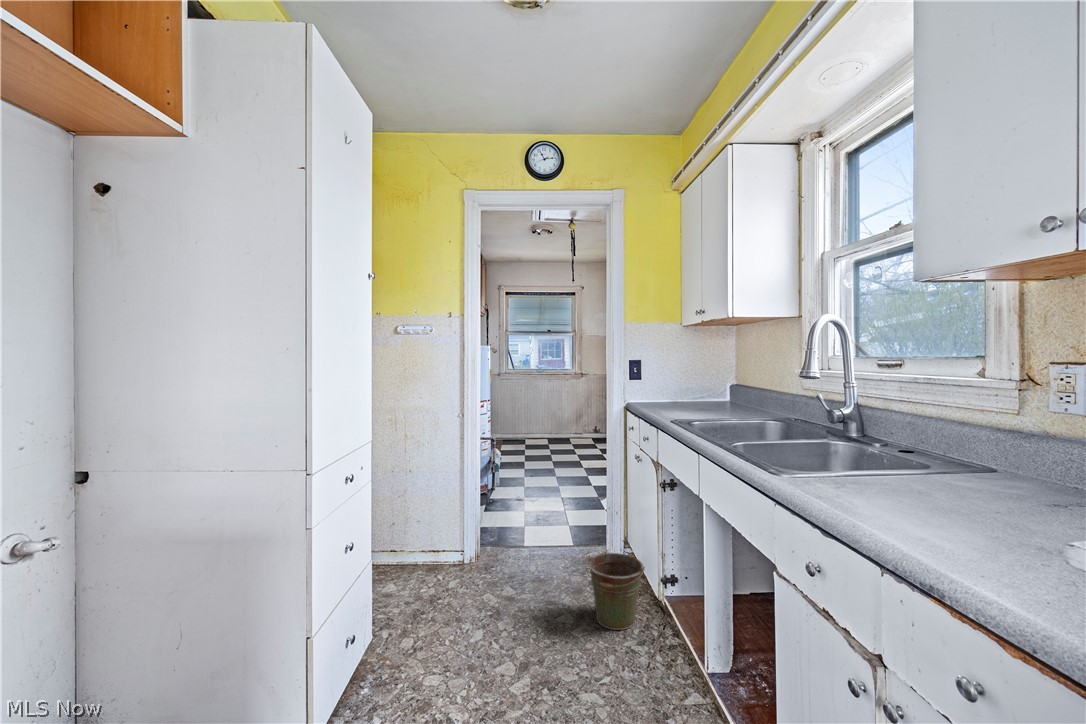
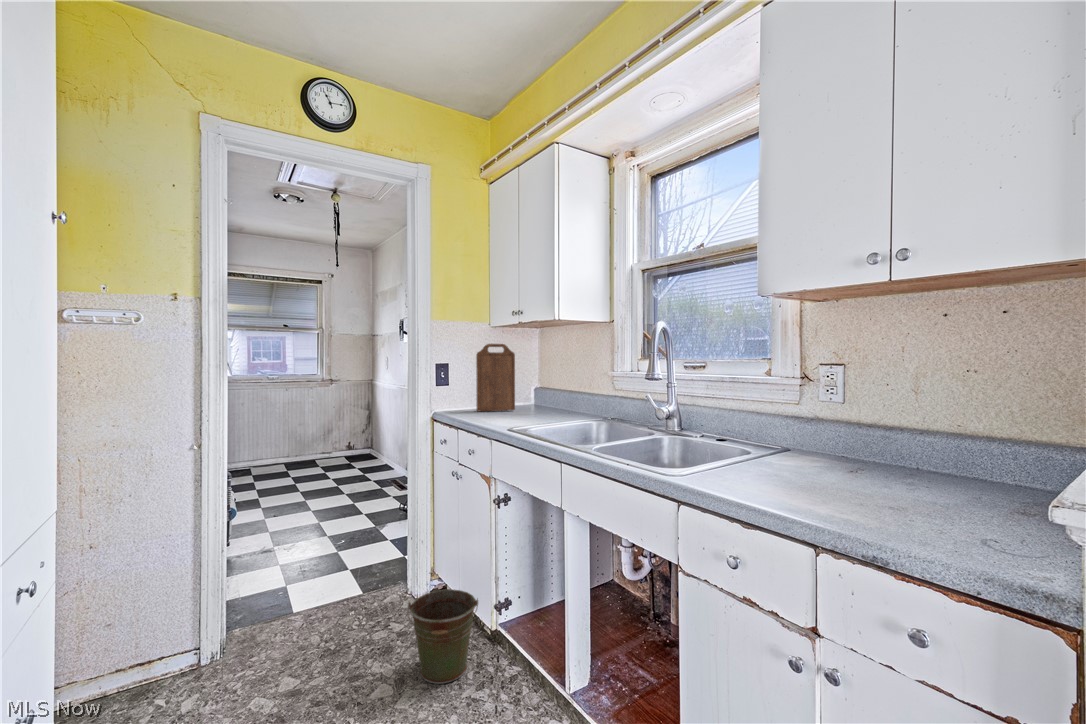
cutting board: none [669,341,707,405] -> present [476,344,515,411]

